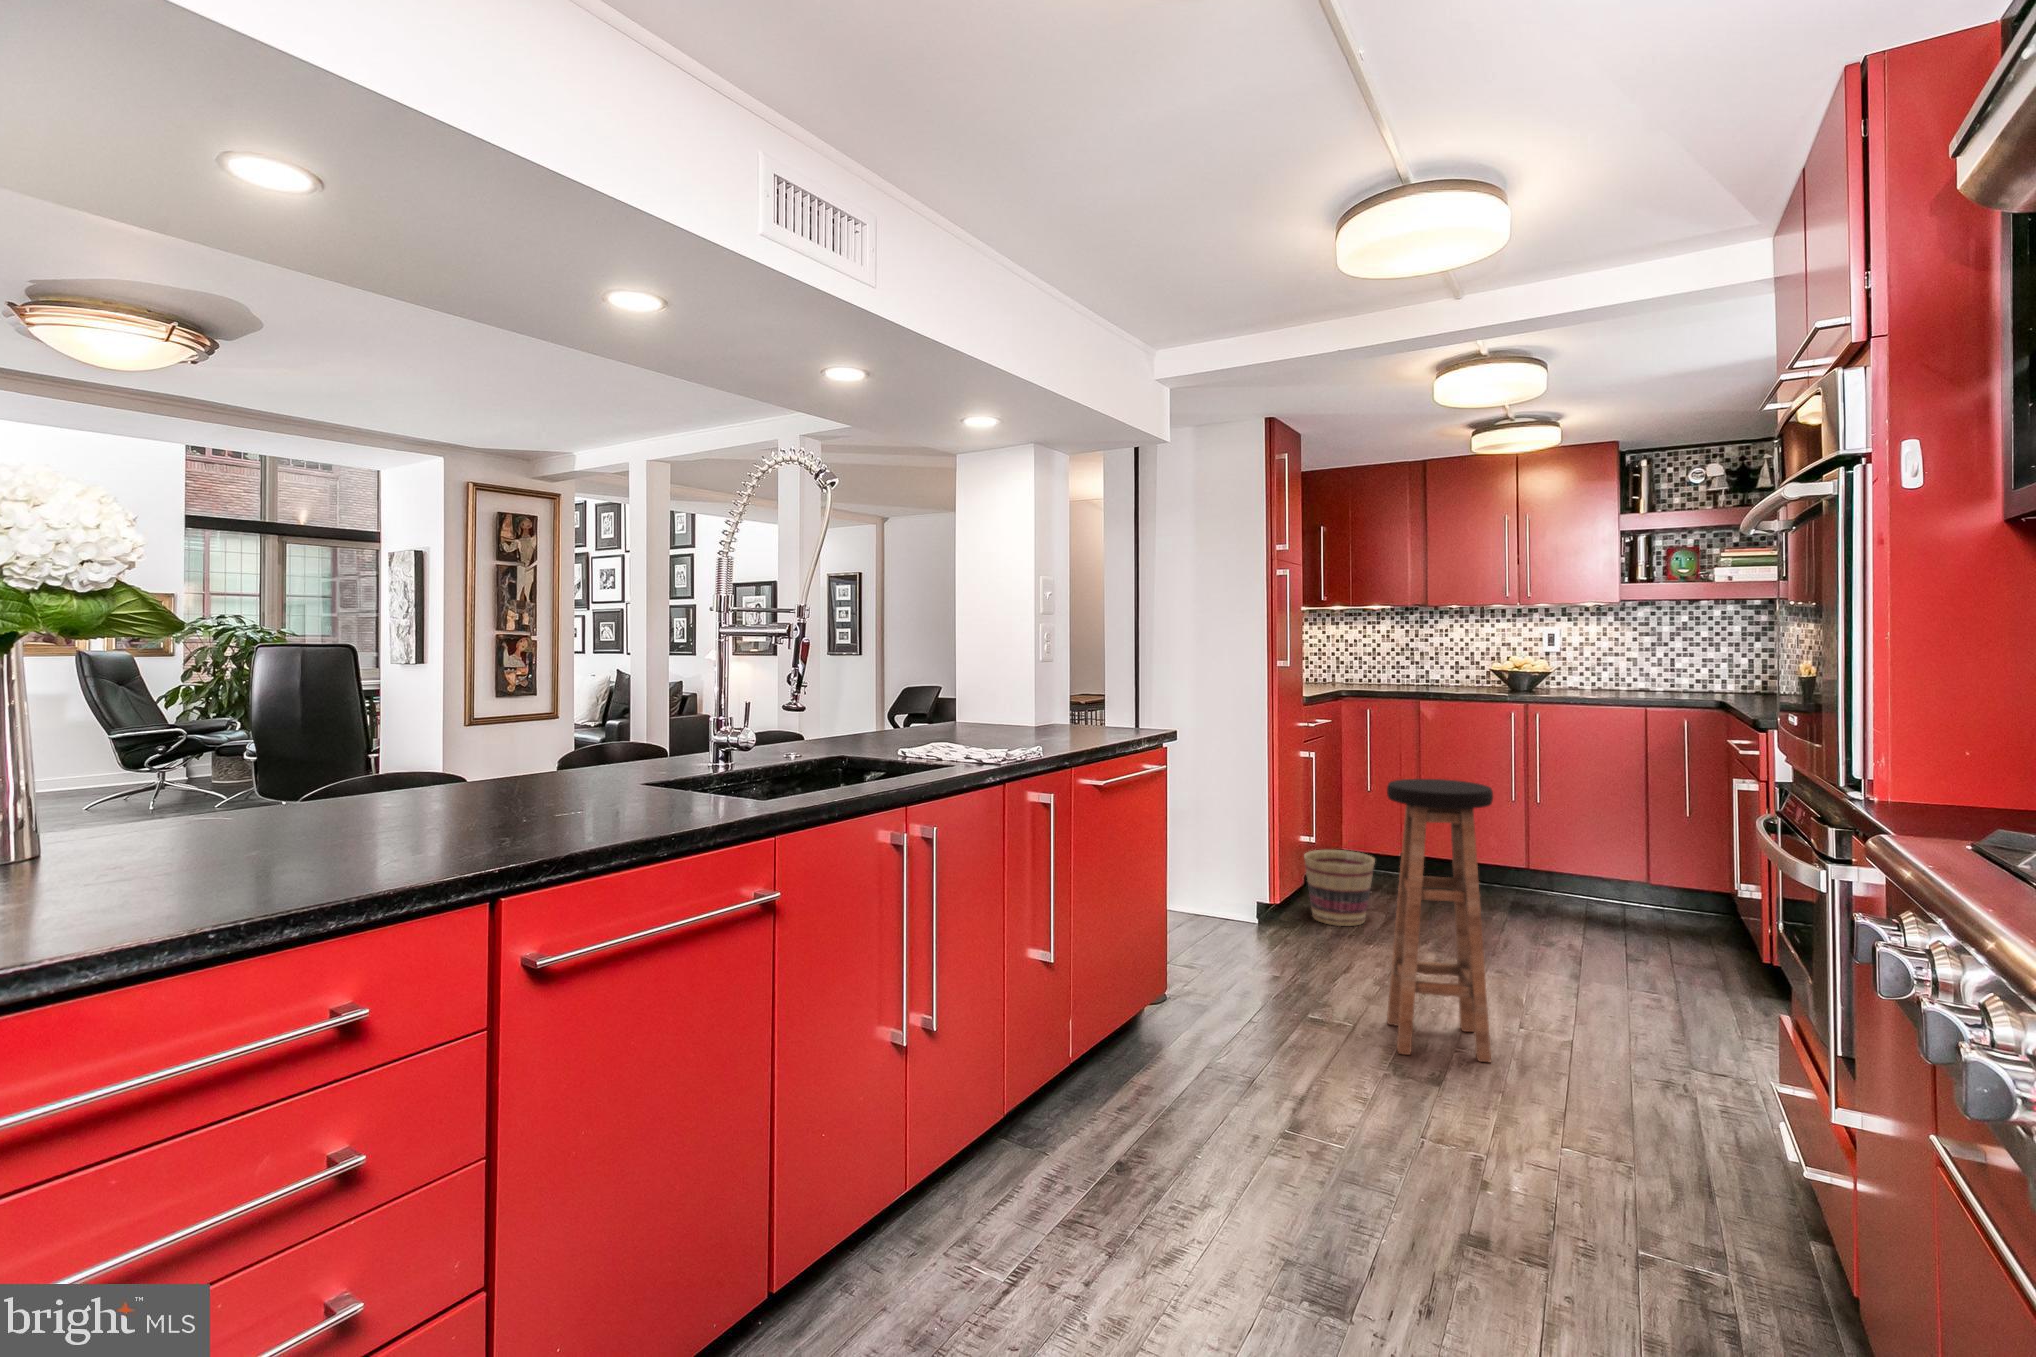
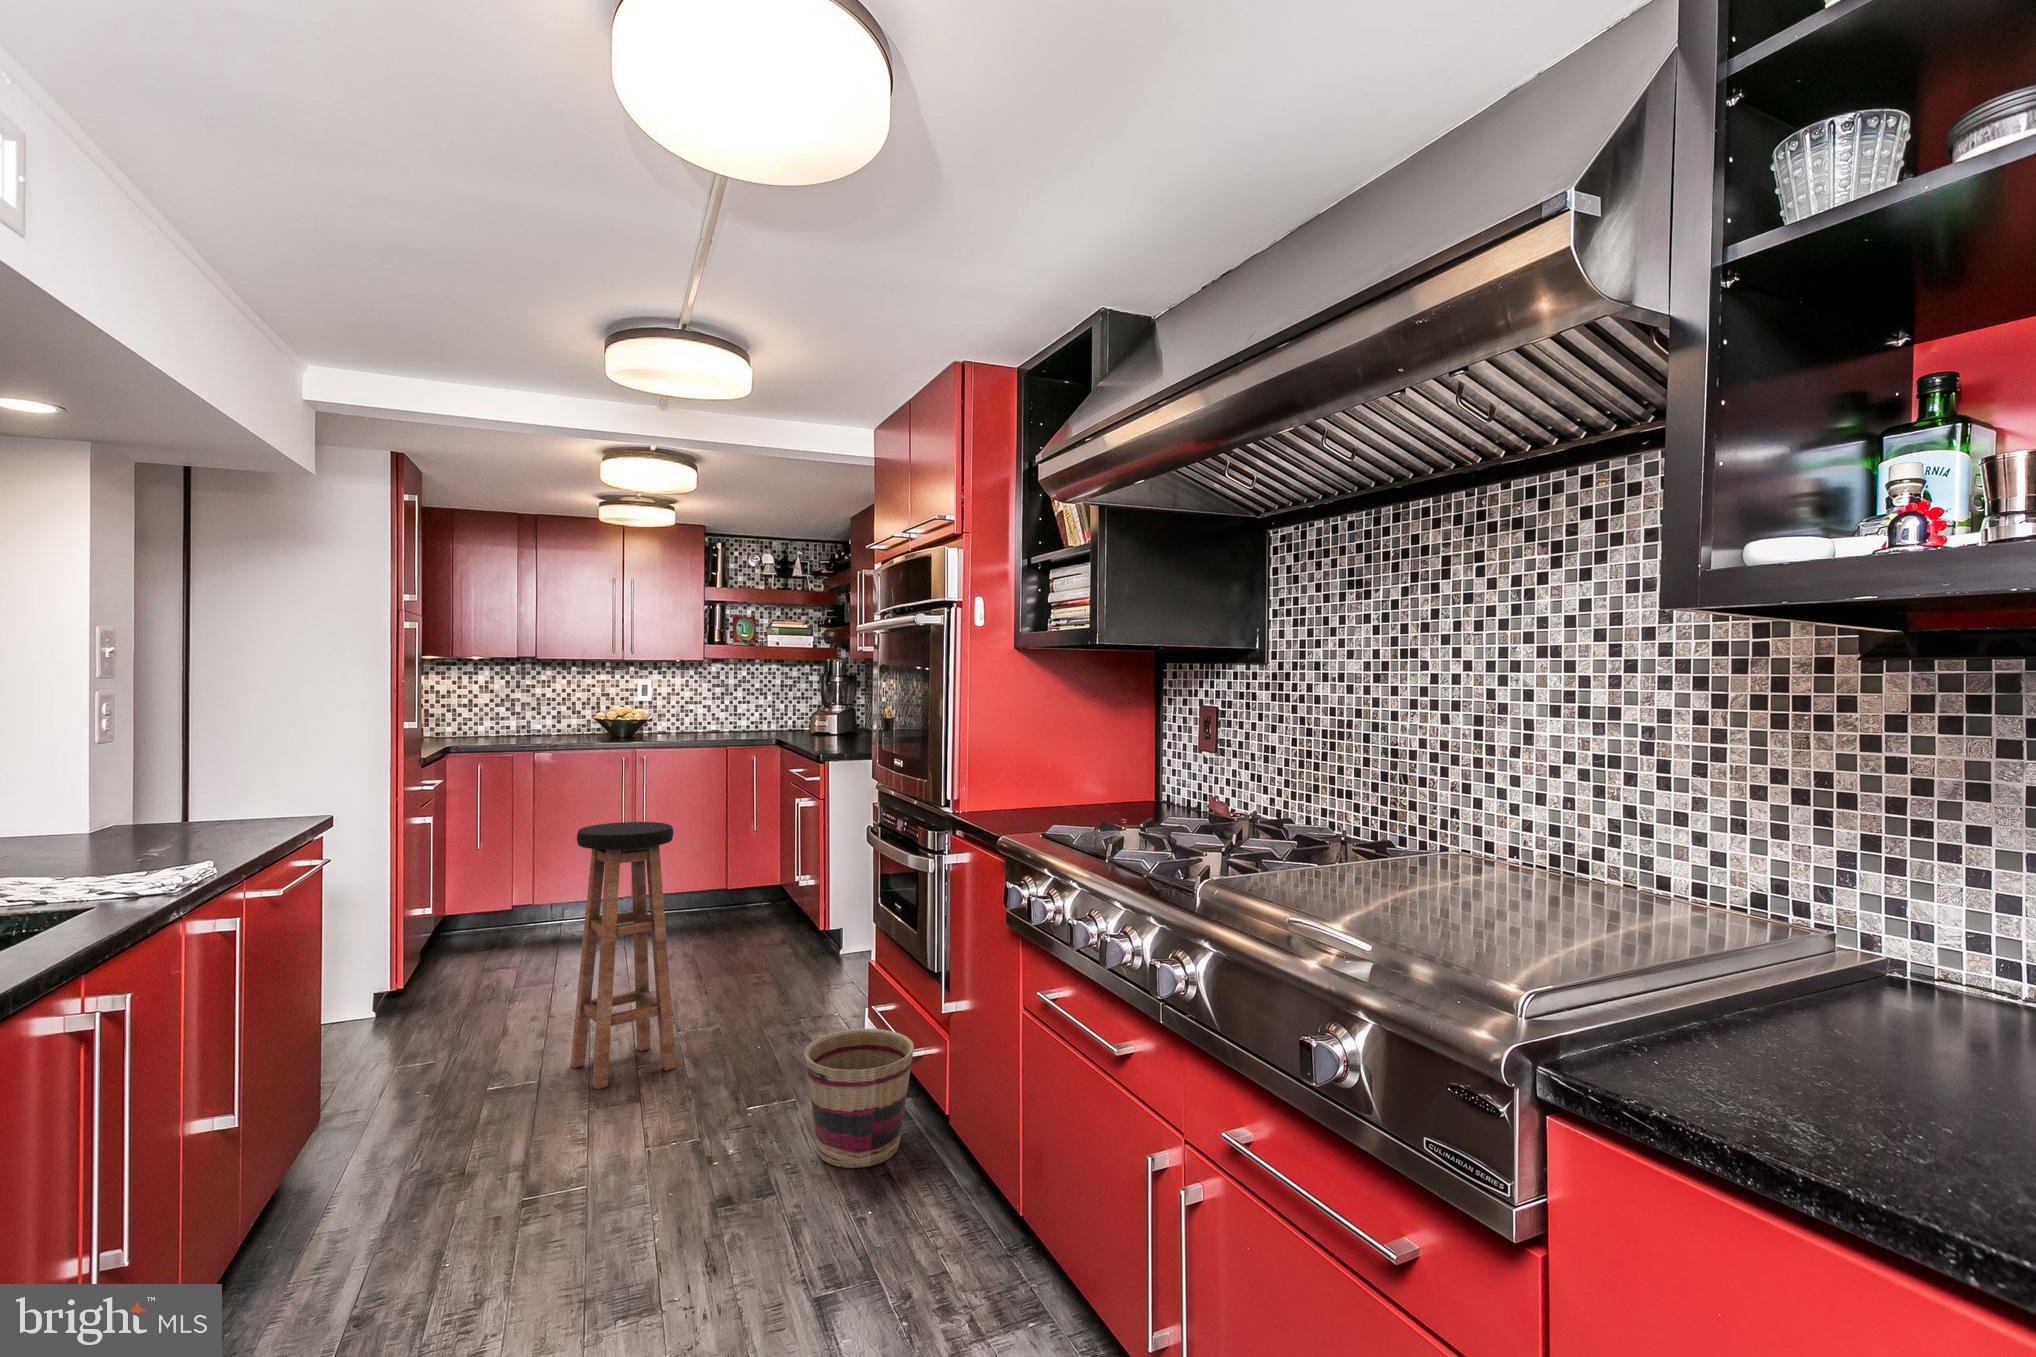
basket: present [1304,850,1375,926] -> present [805,1029,914,1168]

